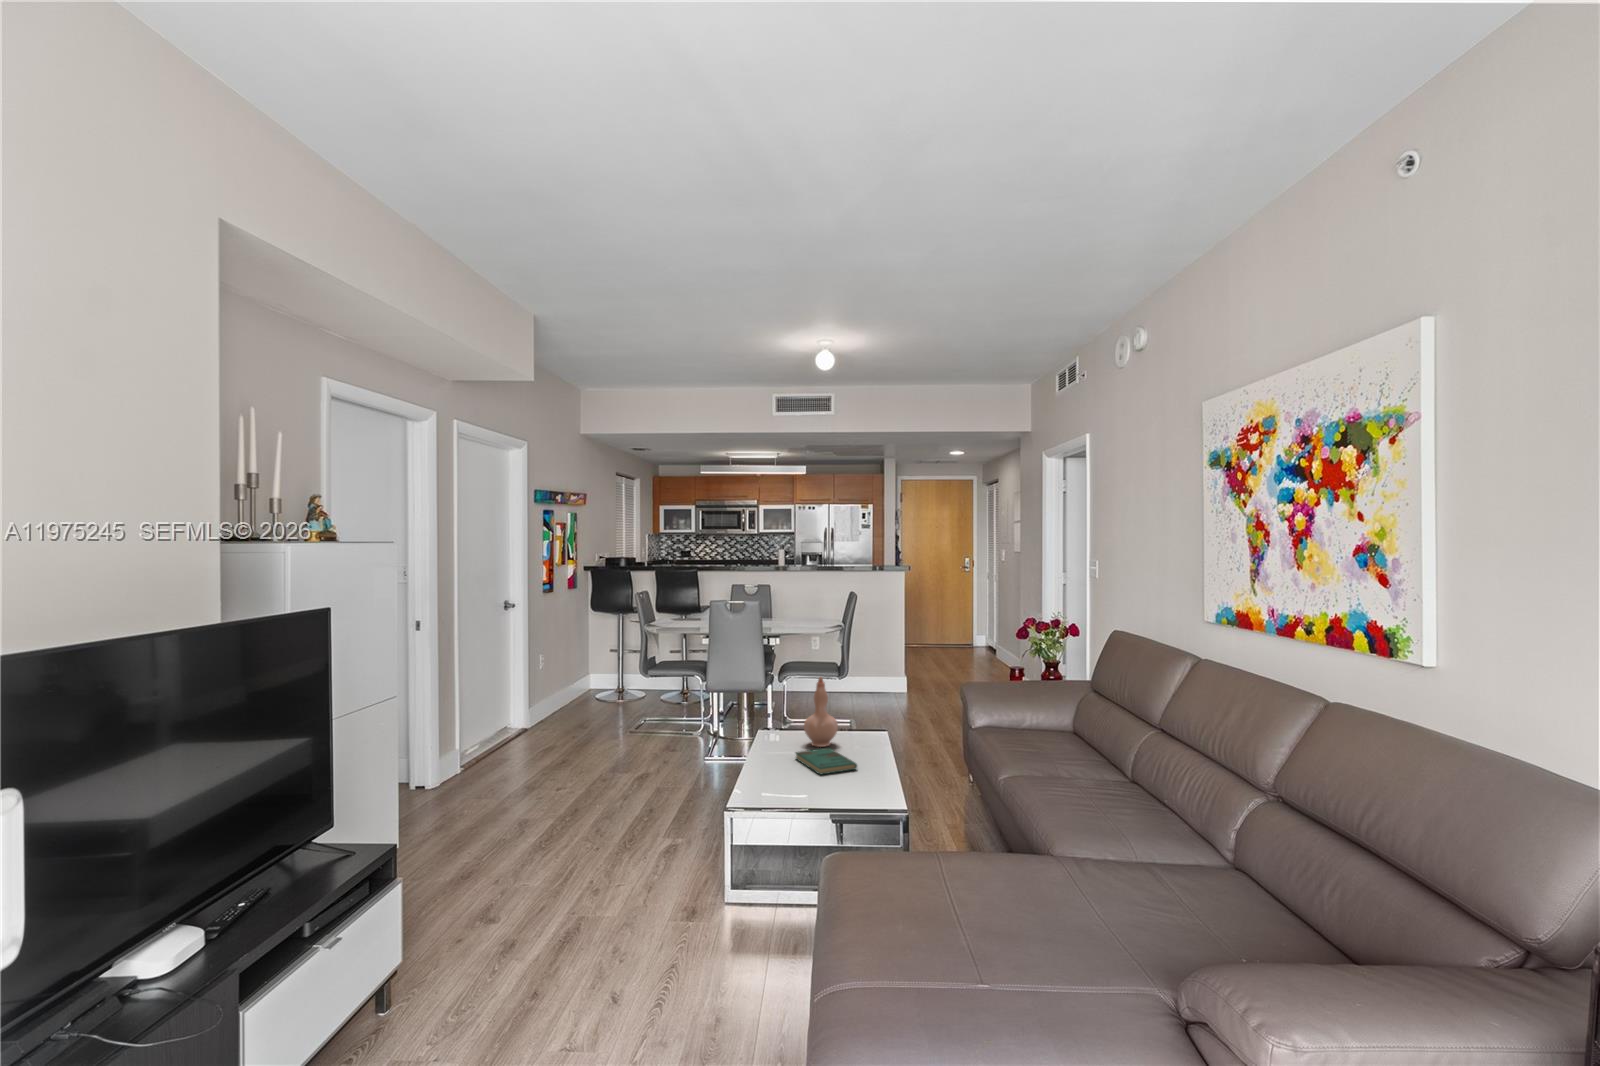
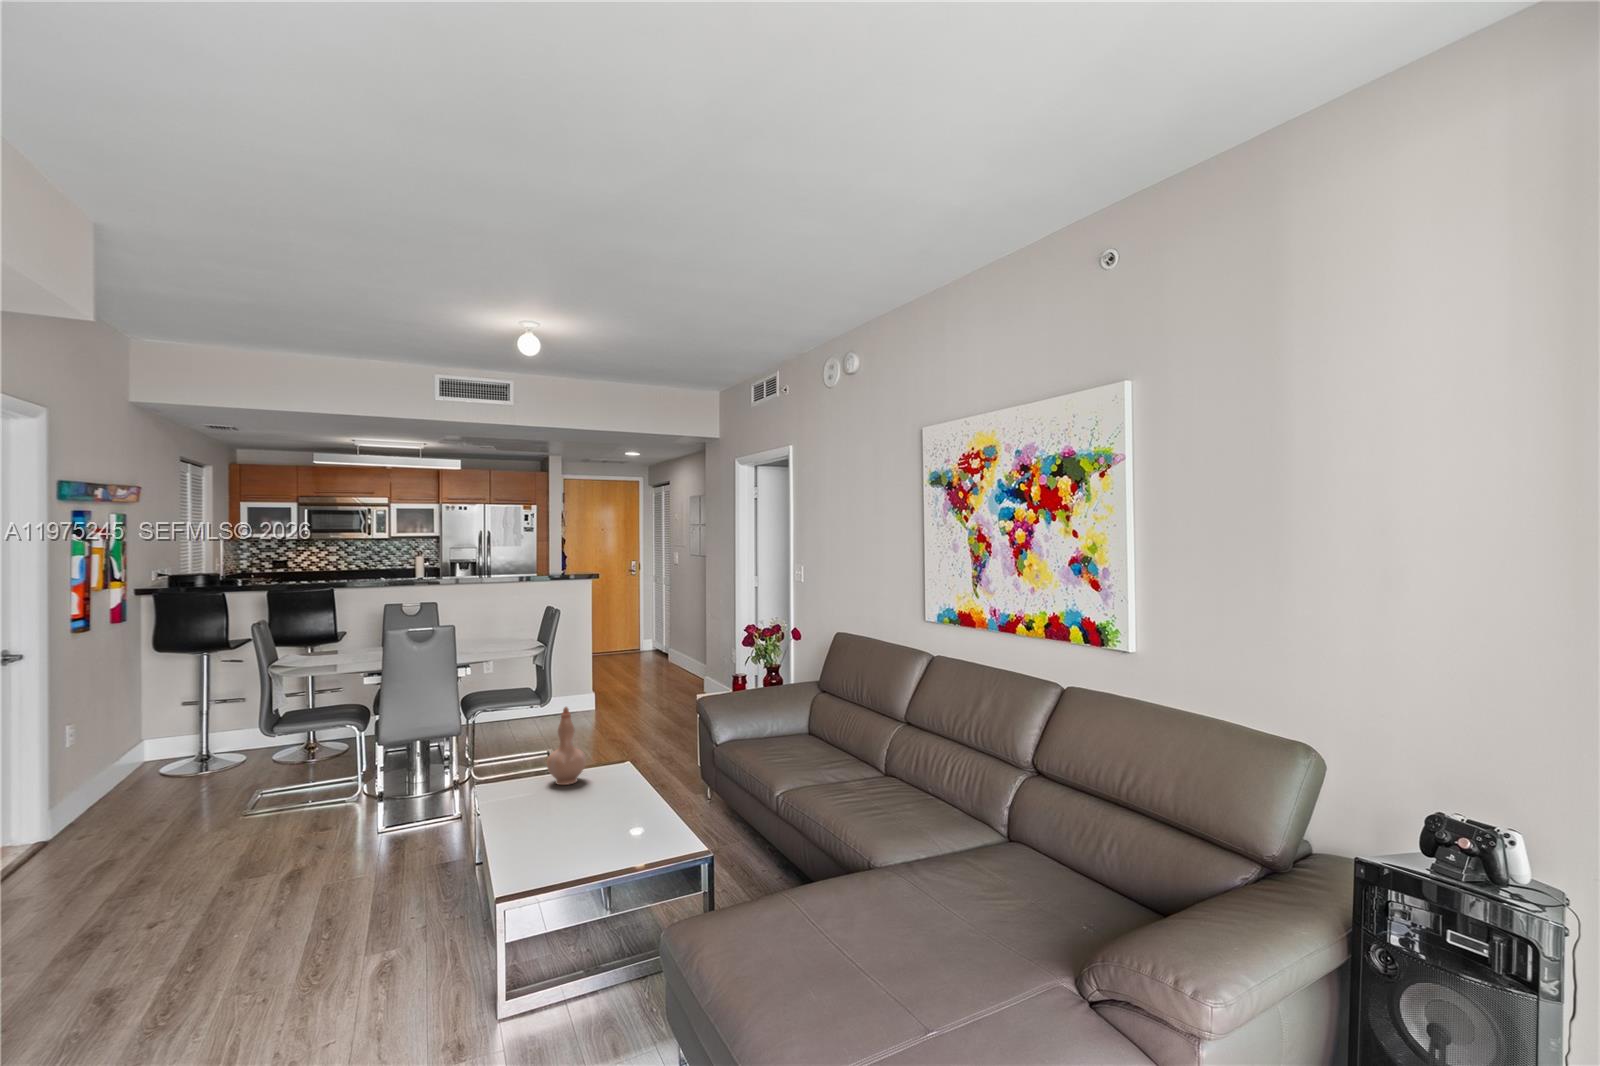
book: present [796,748,857,774] -> none [548,784,625,817]

